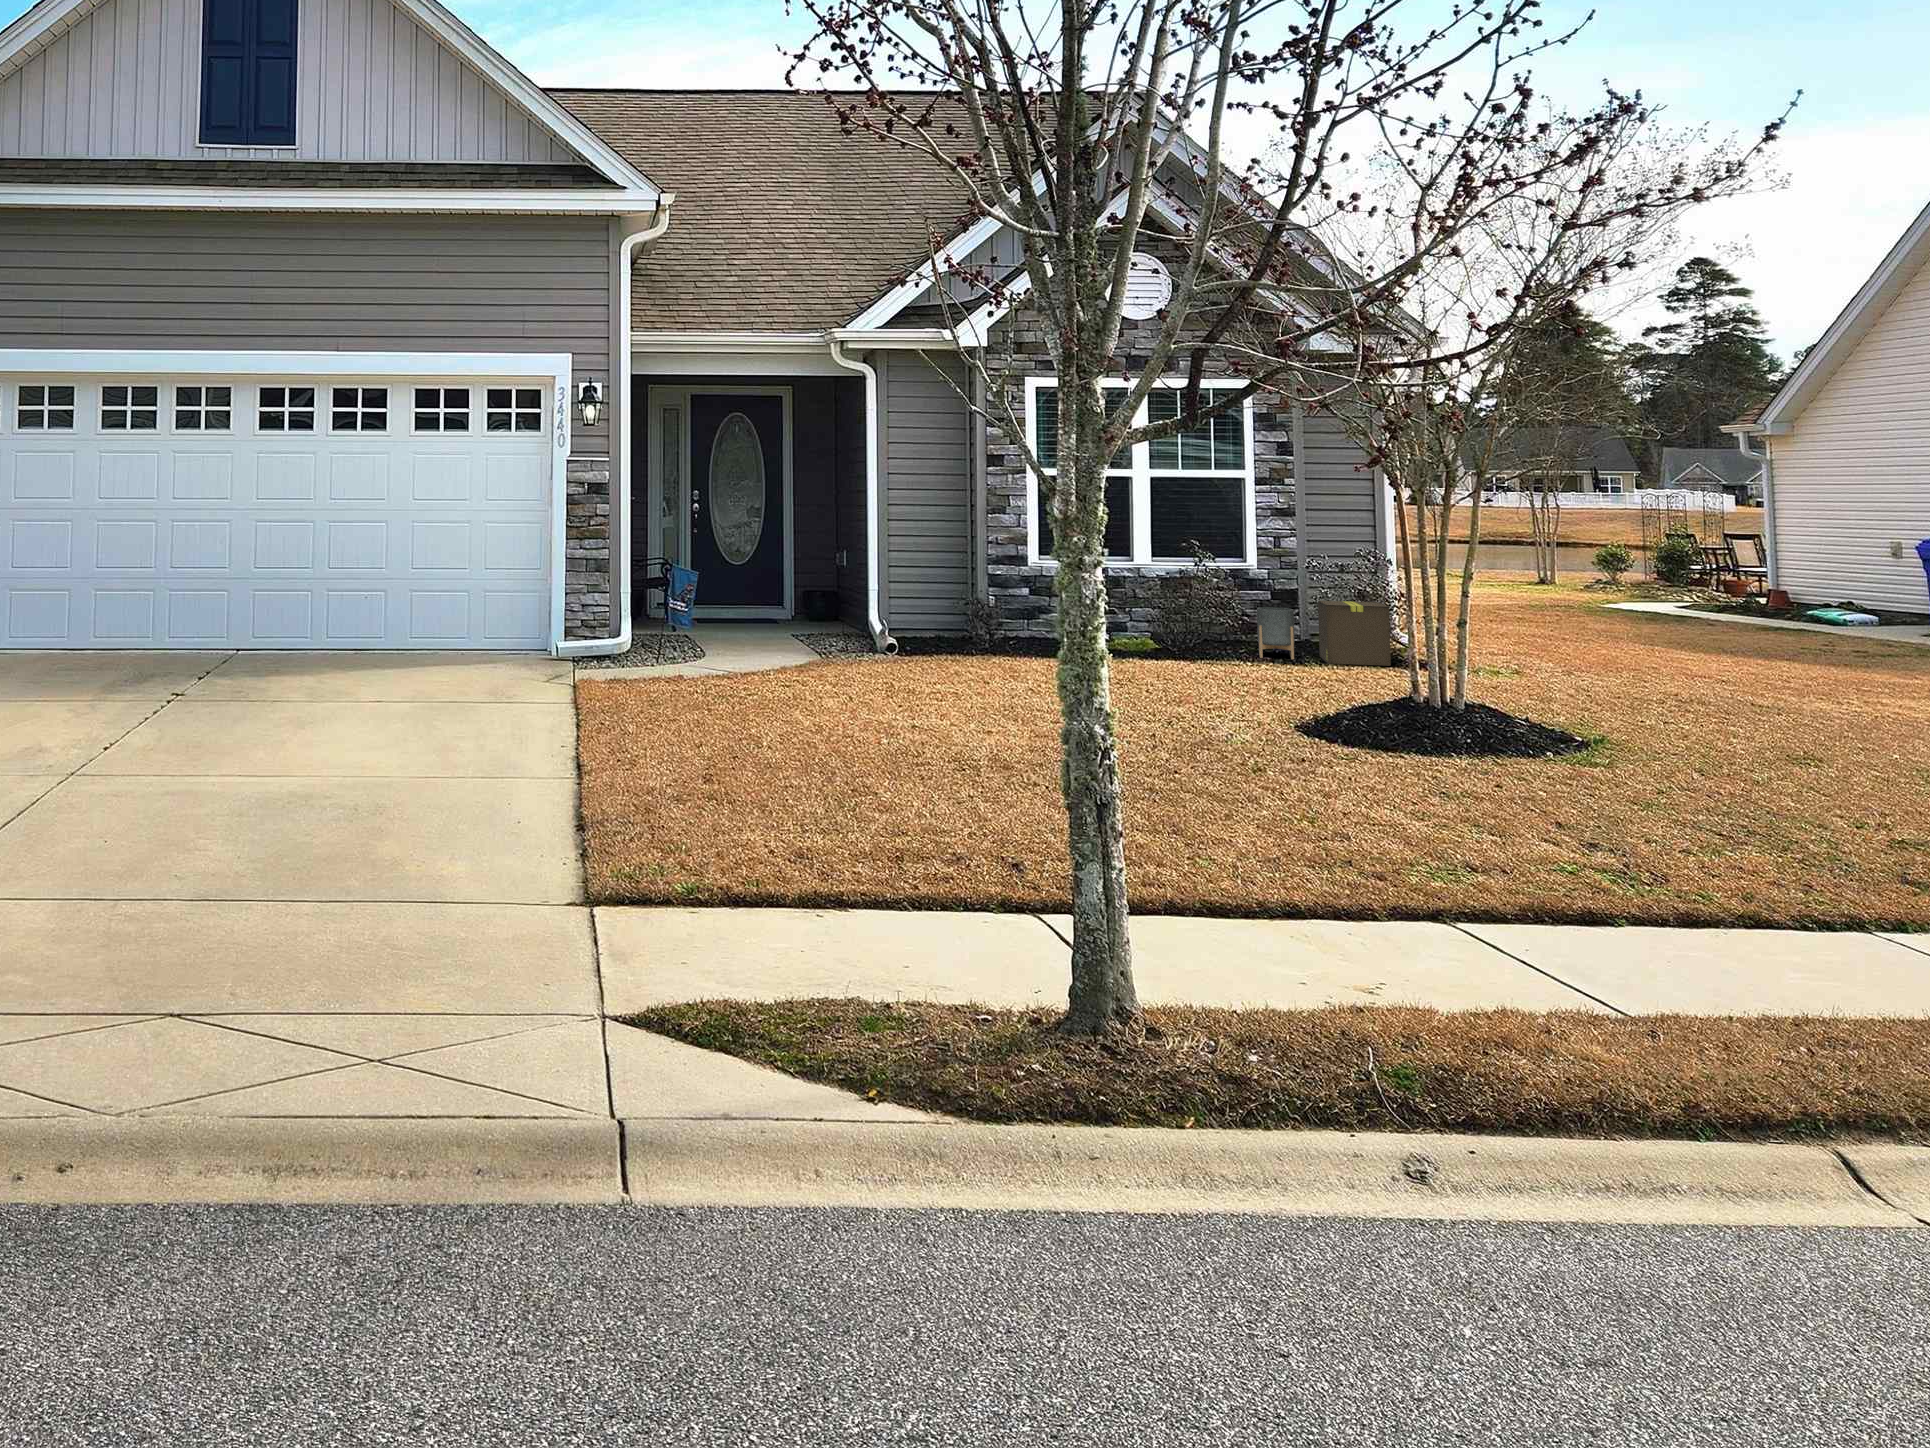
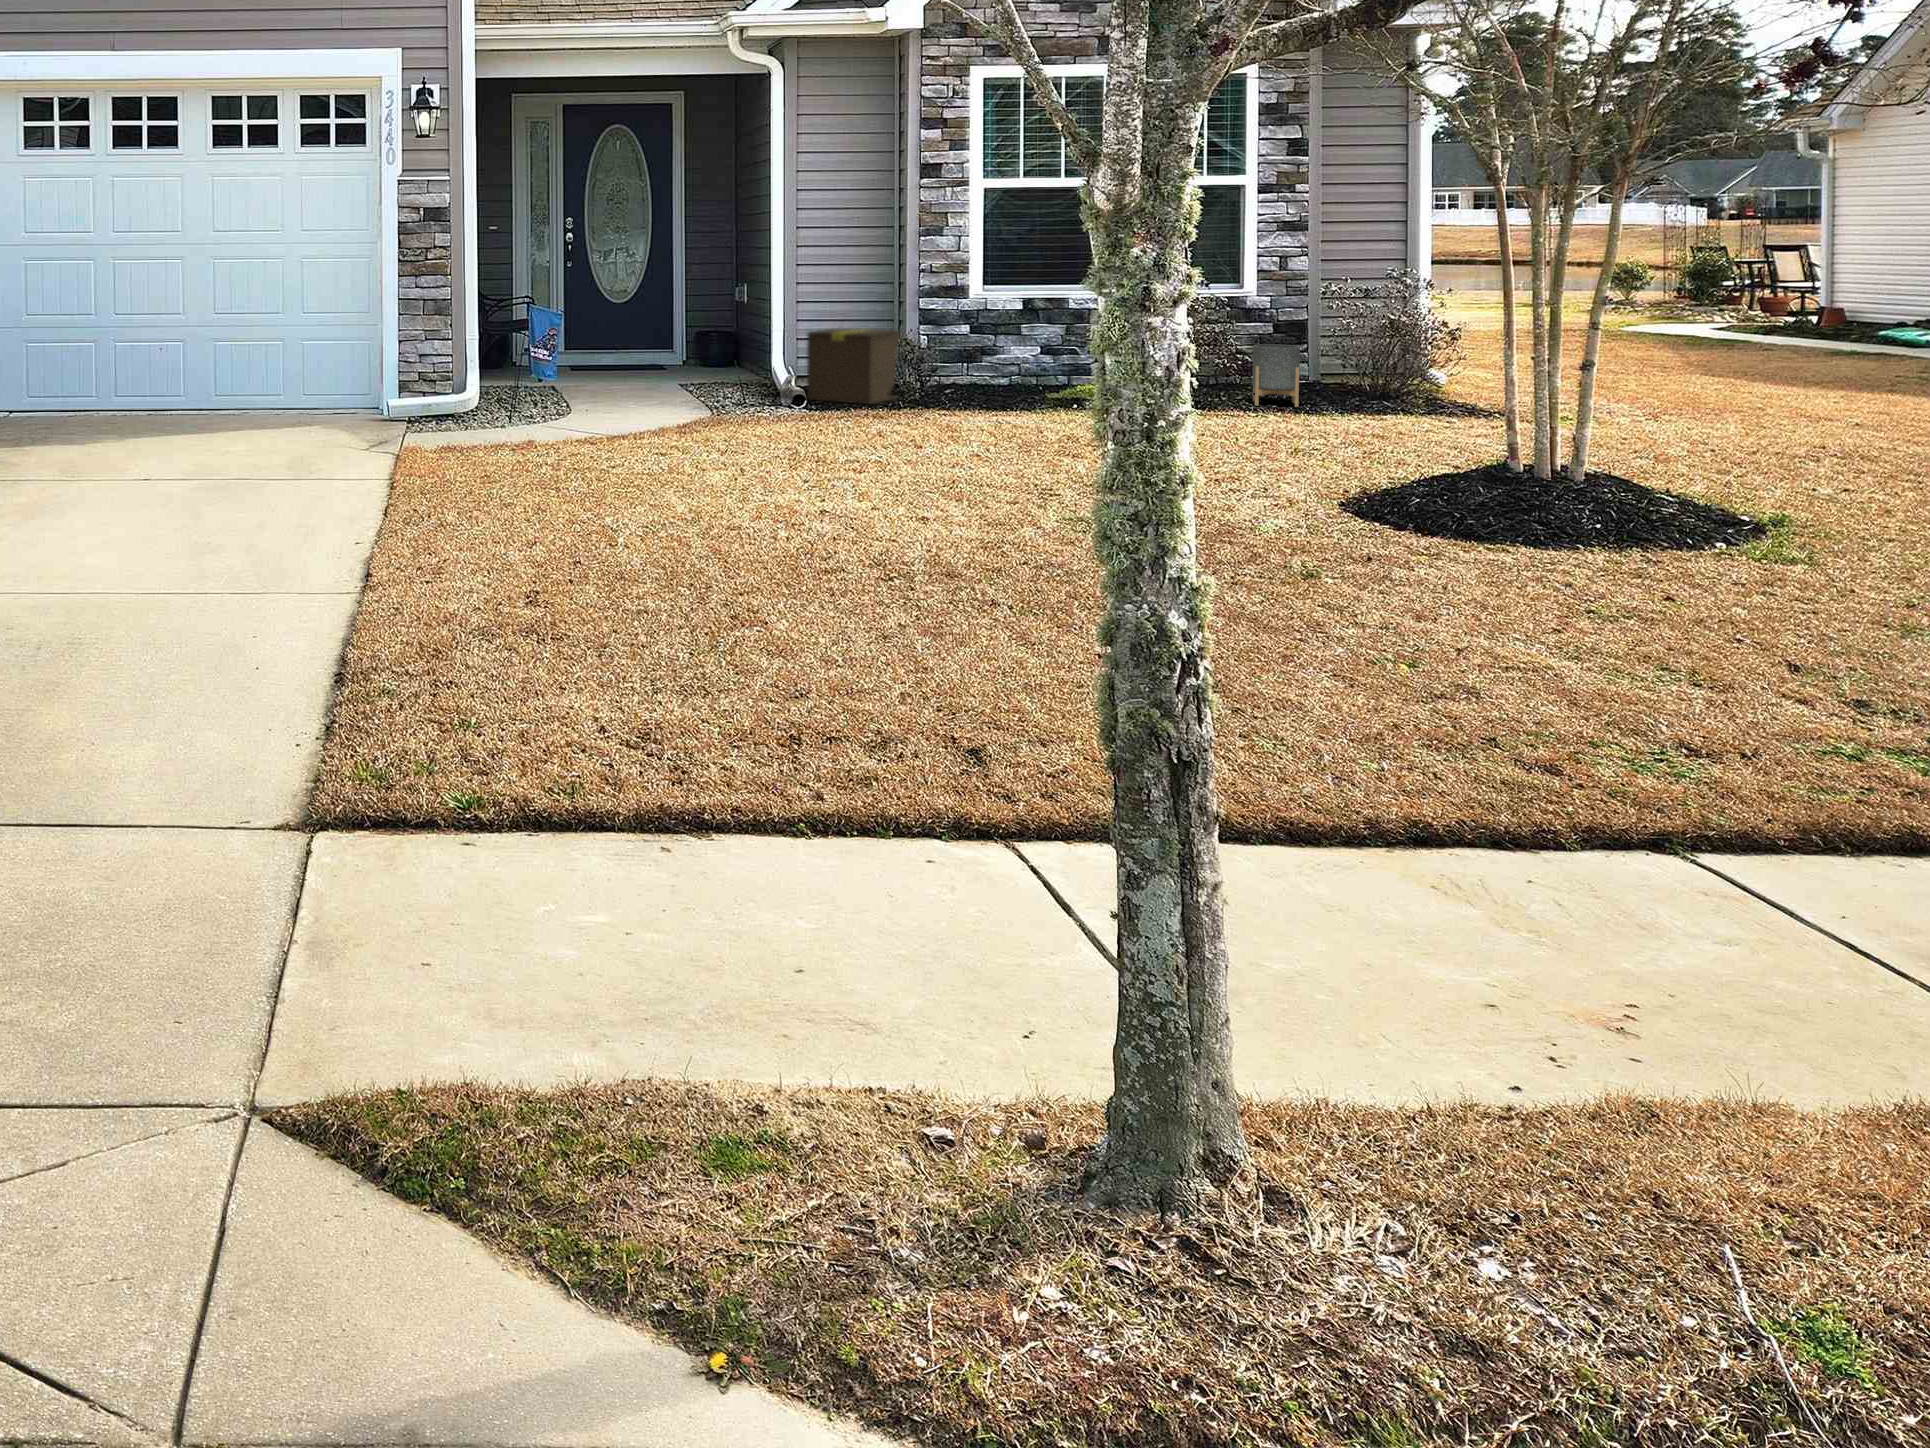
cardboard box: present [1318,601,1391,666] -> present [807,329,901,404]

